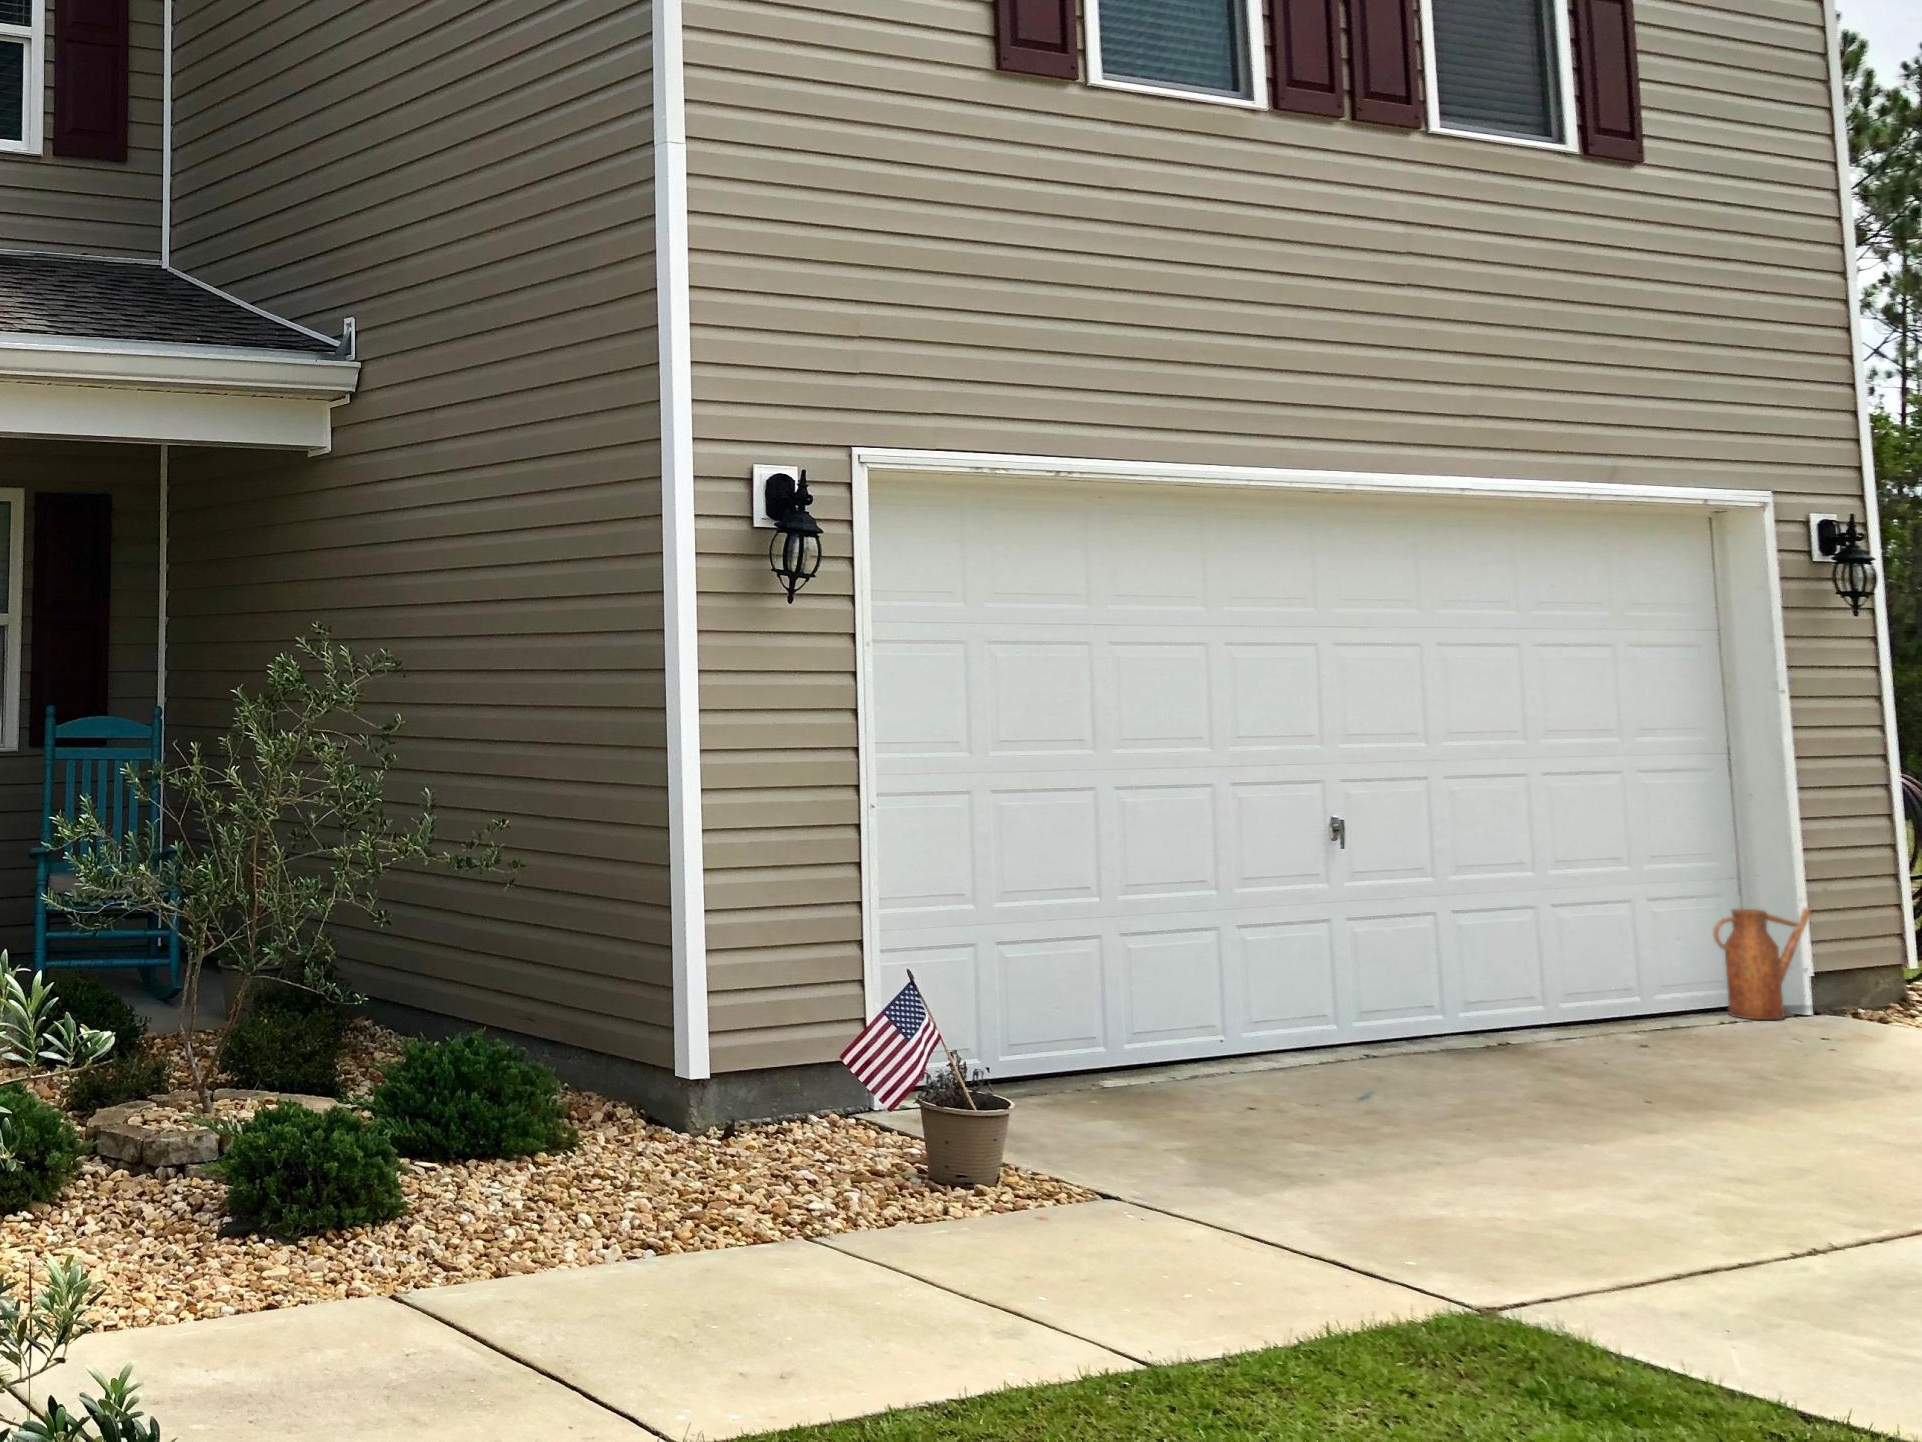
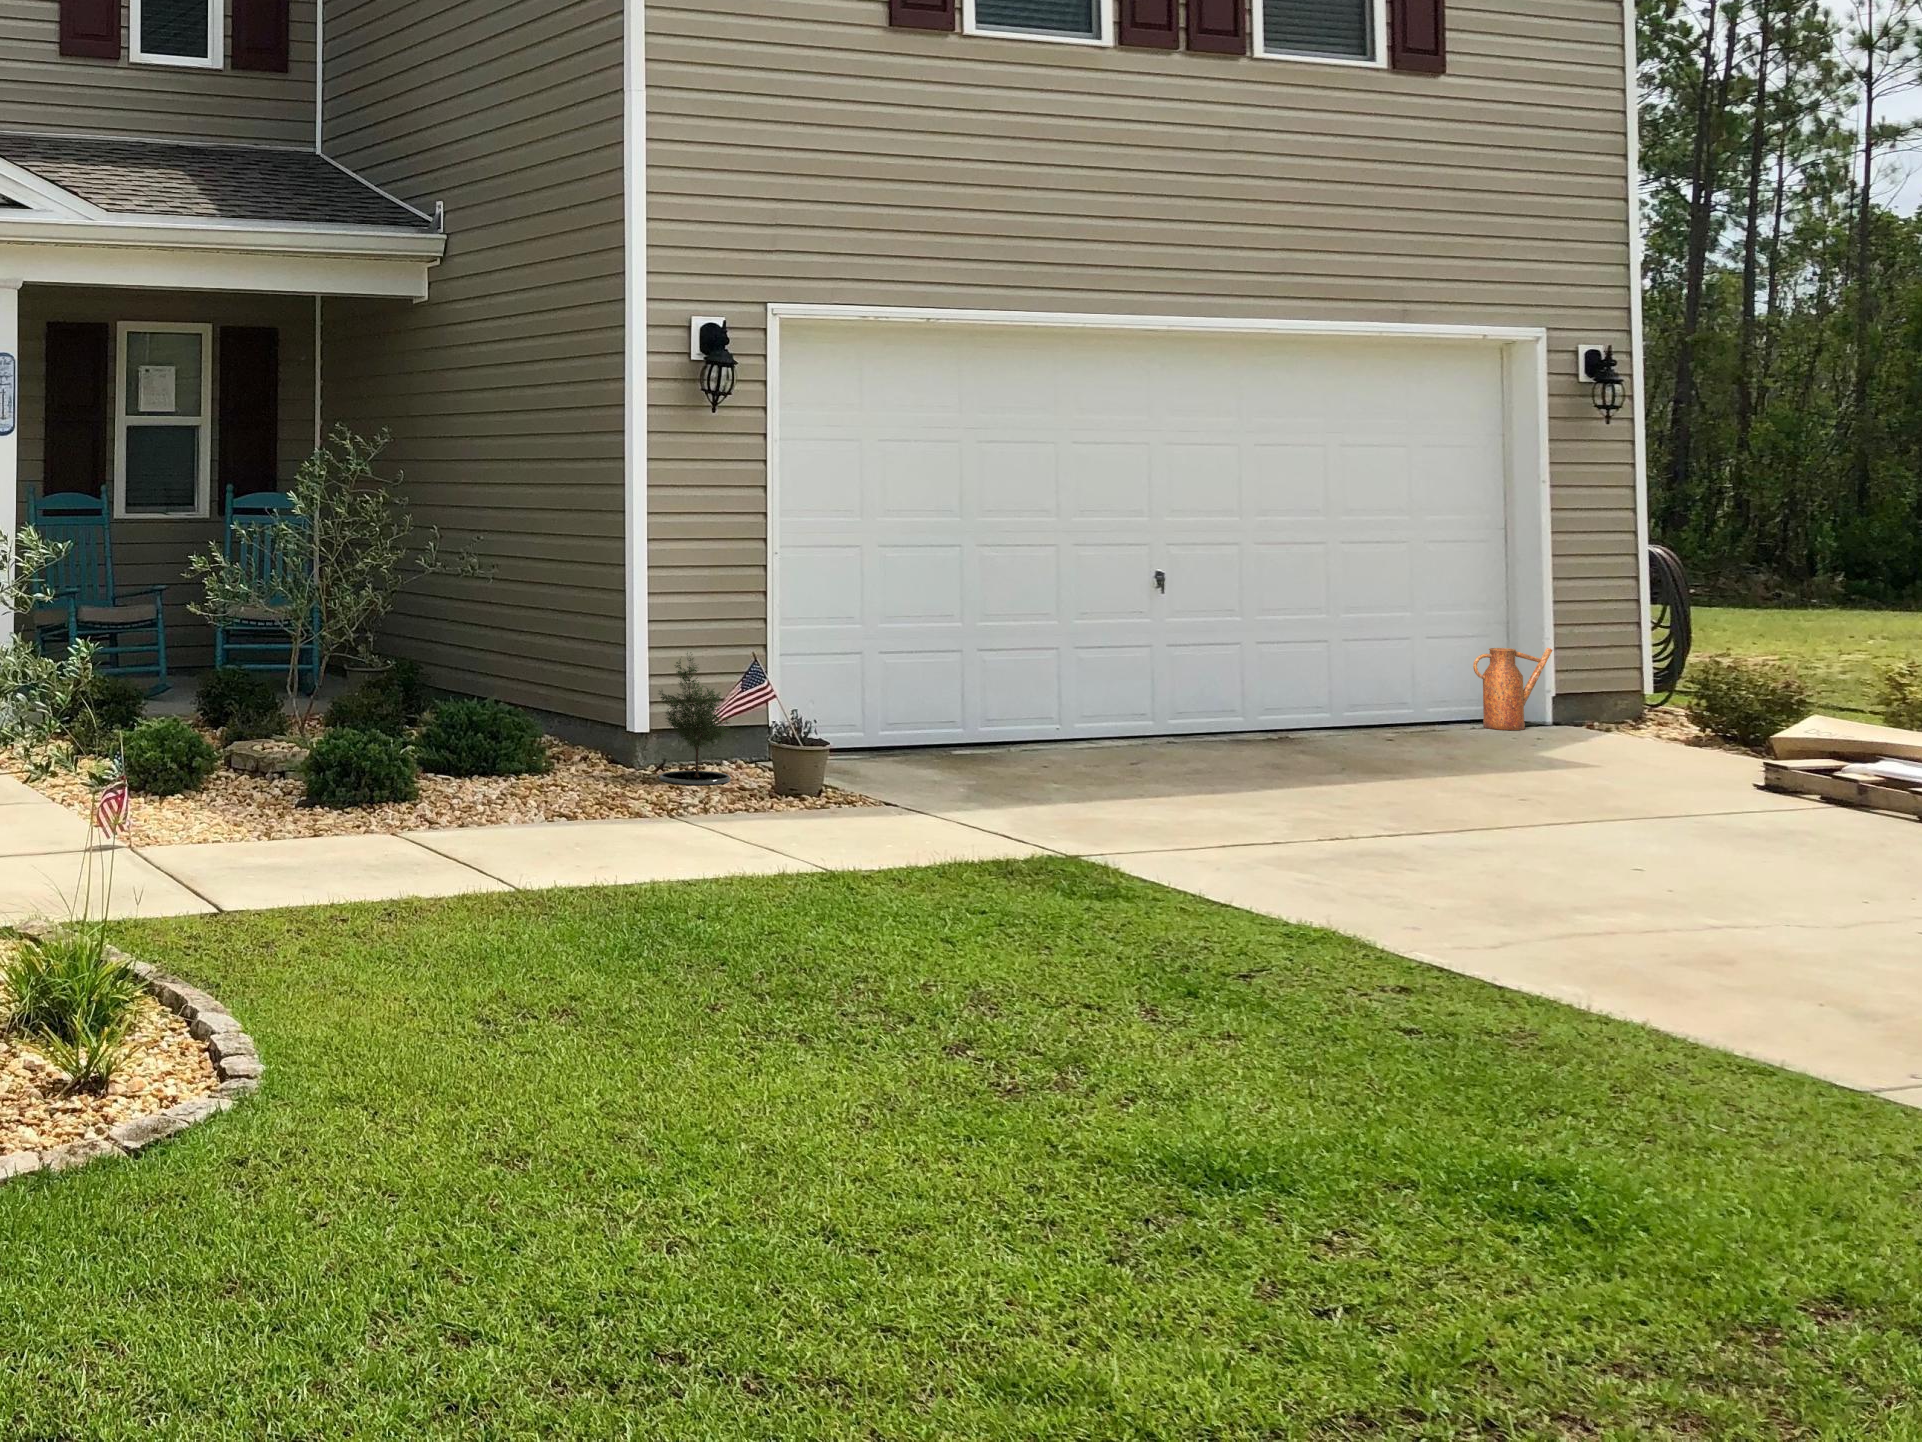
potted tree: none [728,959,844,1164] -> present [659,652,731,785]

